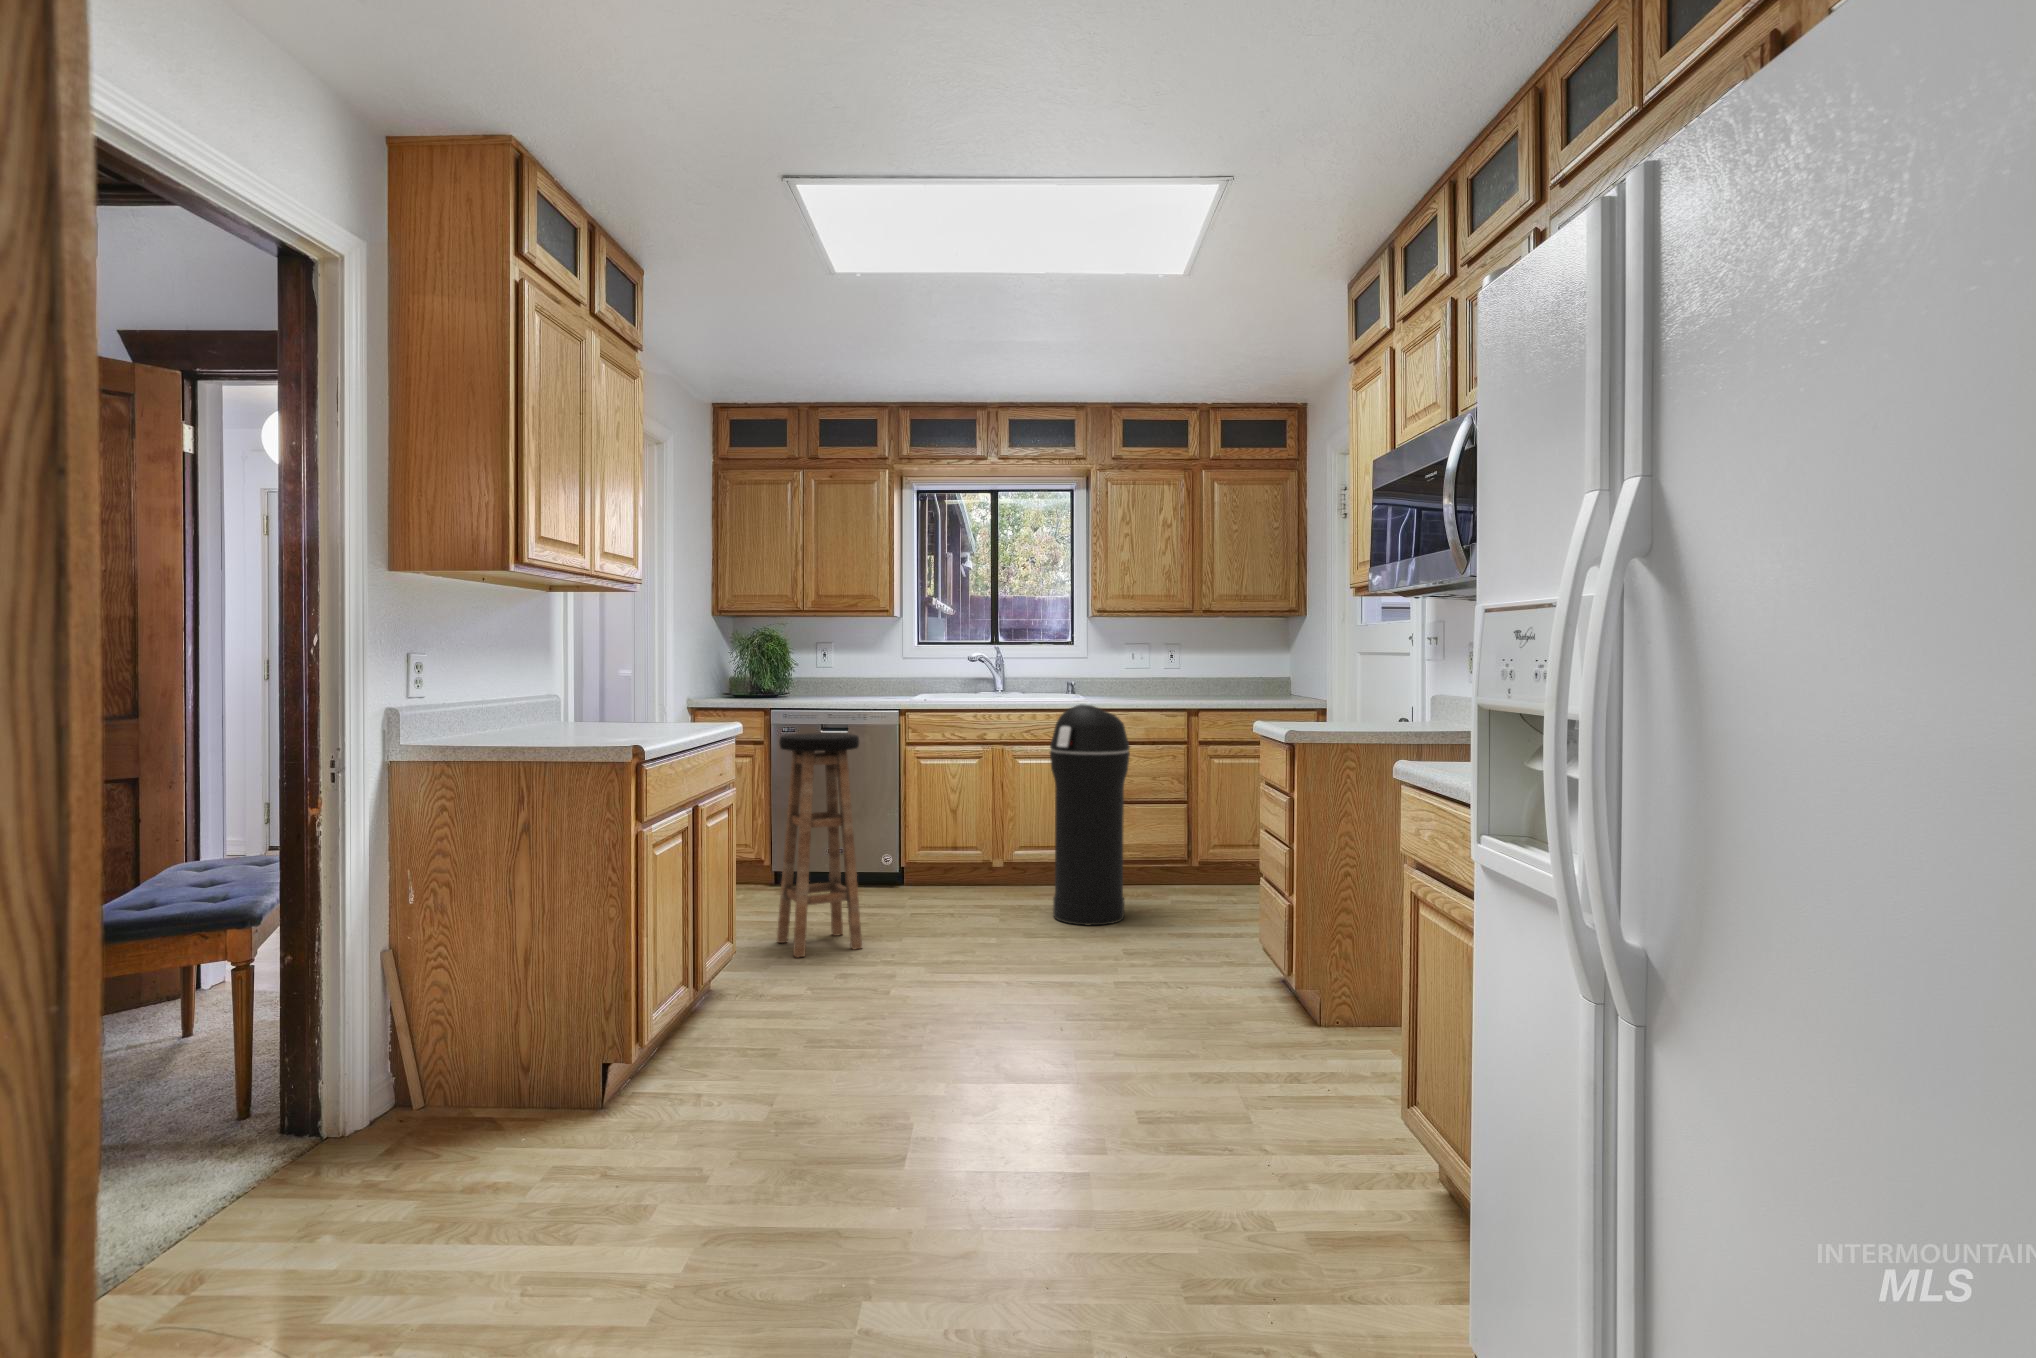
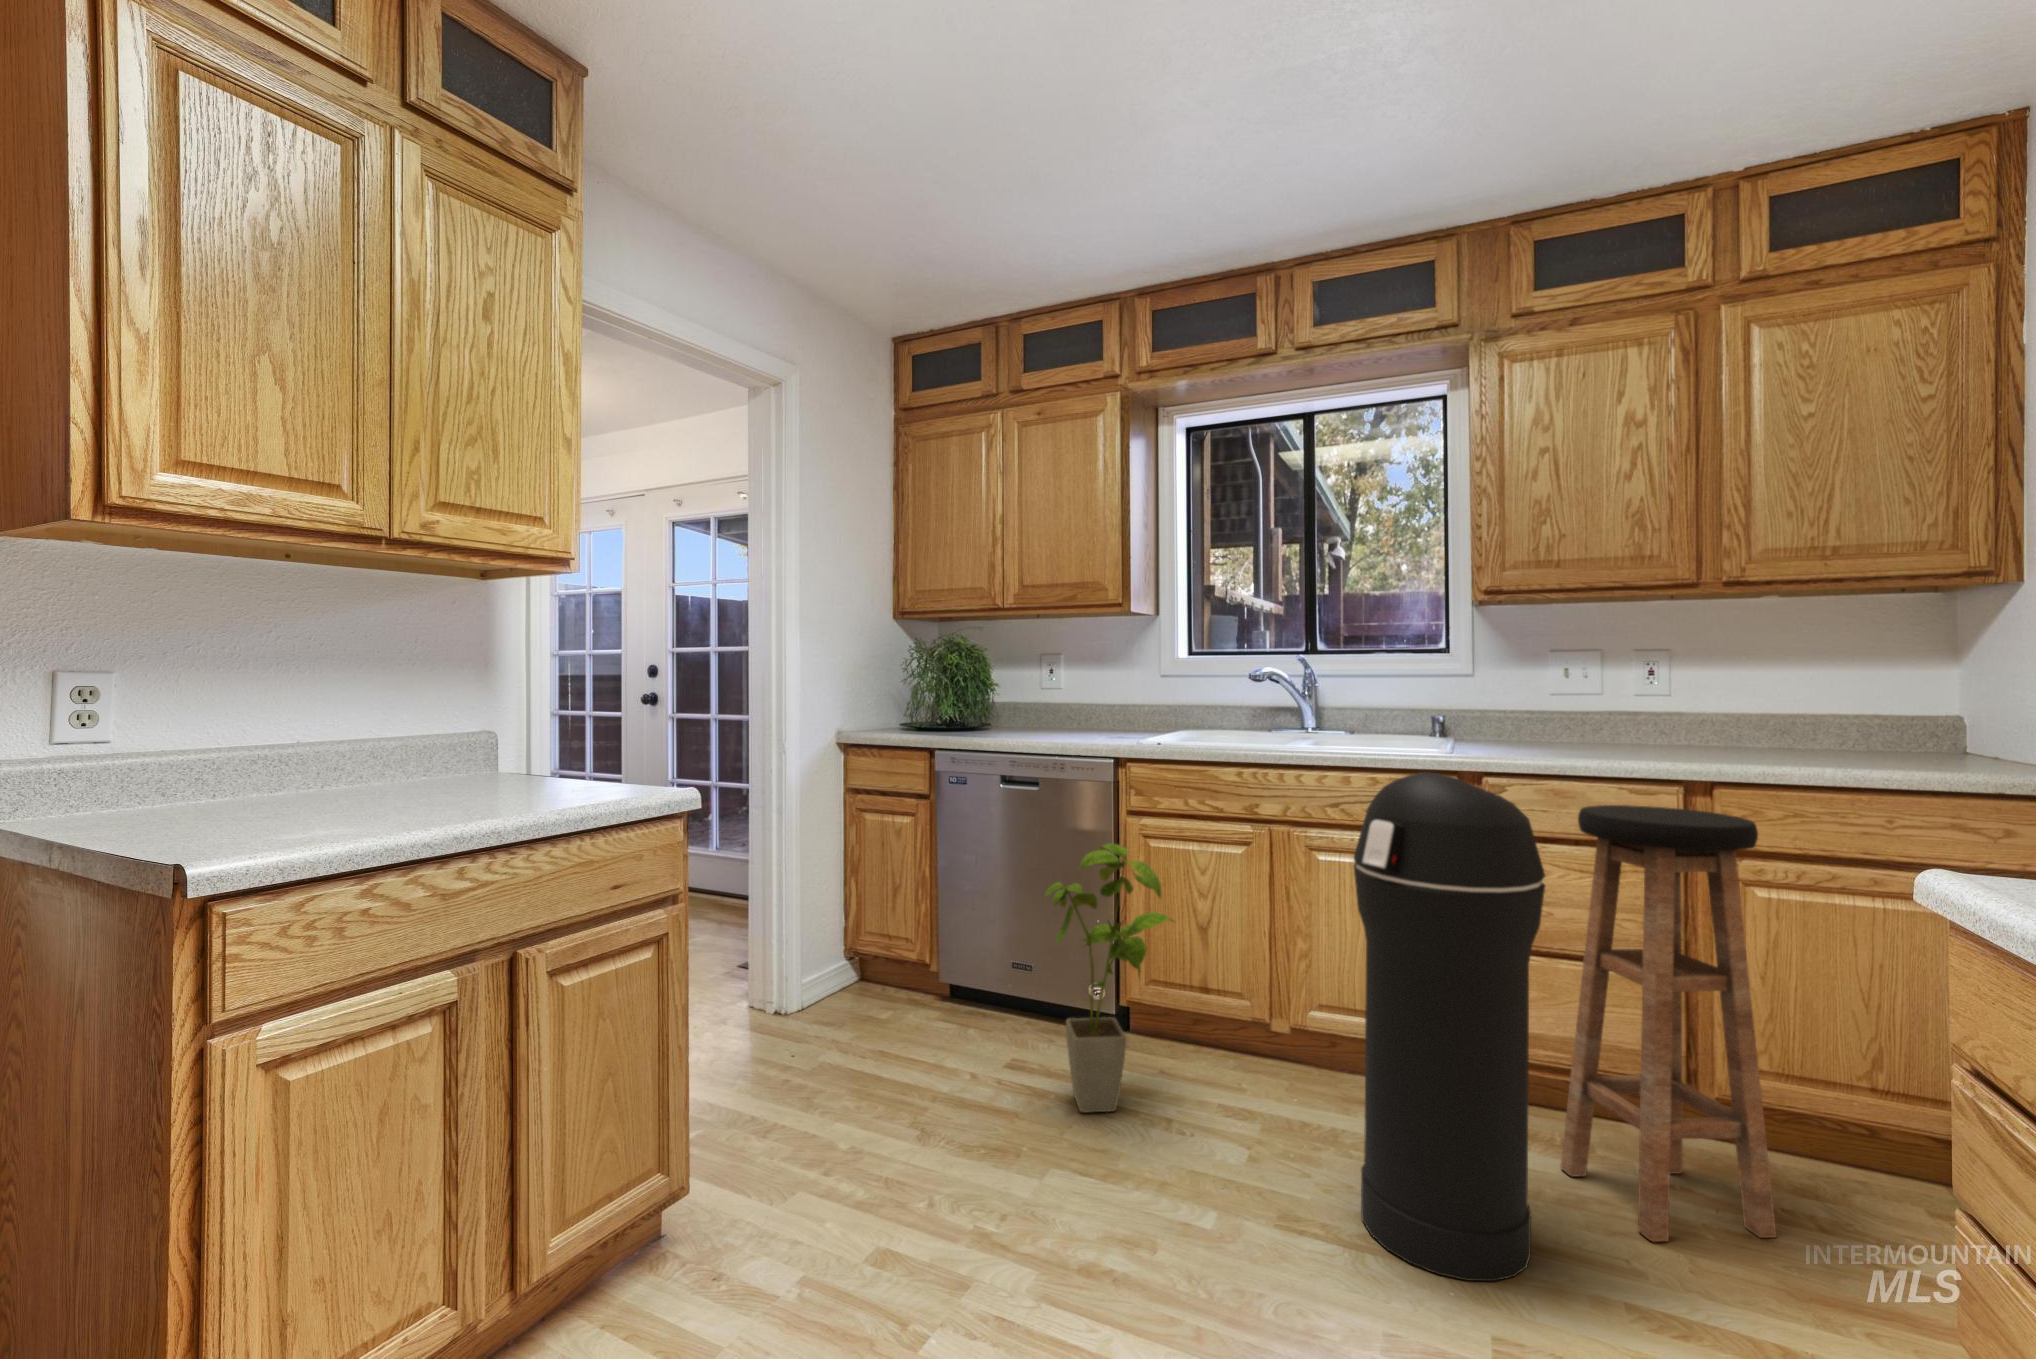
bar stool: present [777,733,862,958] -> present [1560,805,1776,1242]
house plant: none [873,756,950,909] -> present [1044,843,1173,1113]

